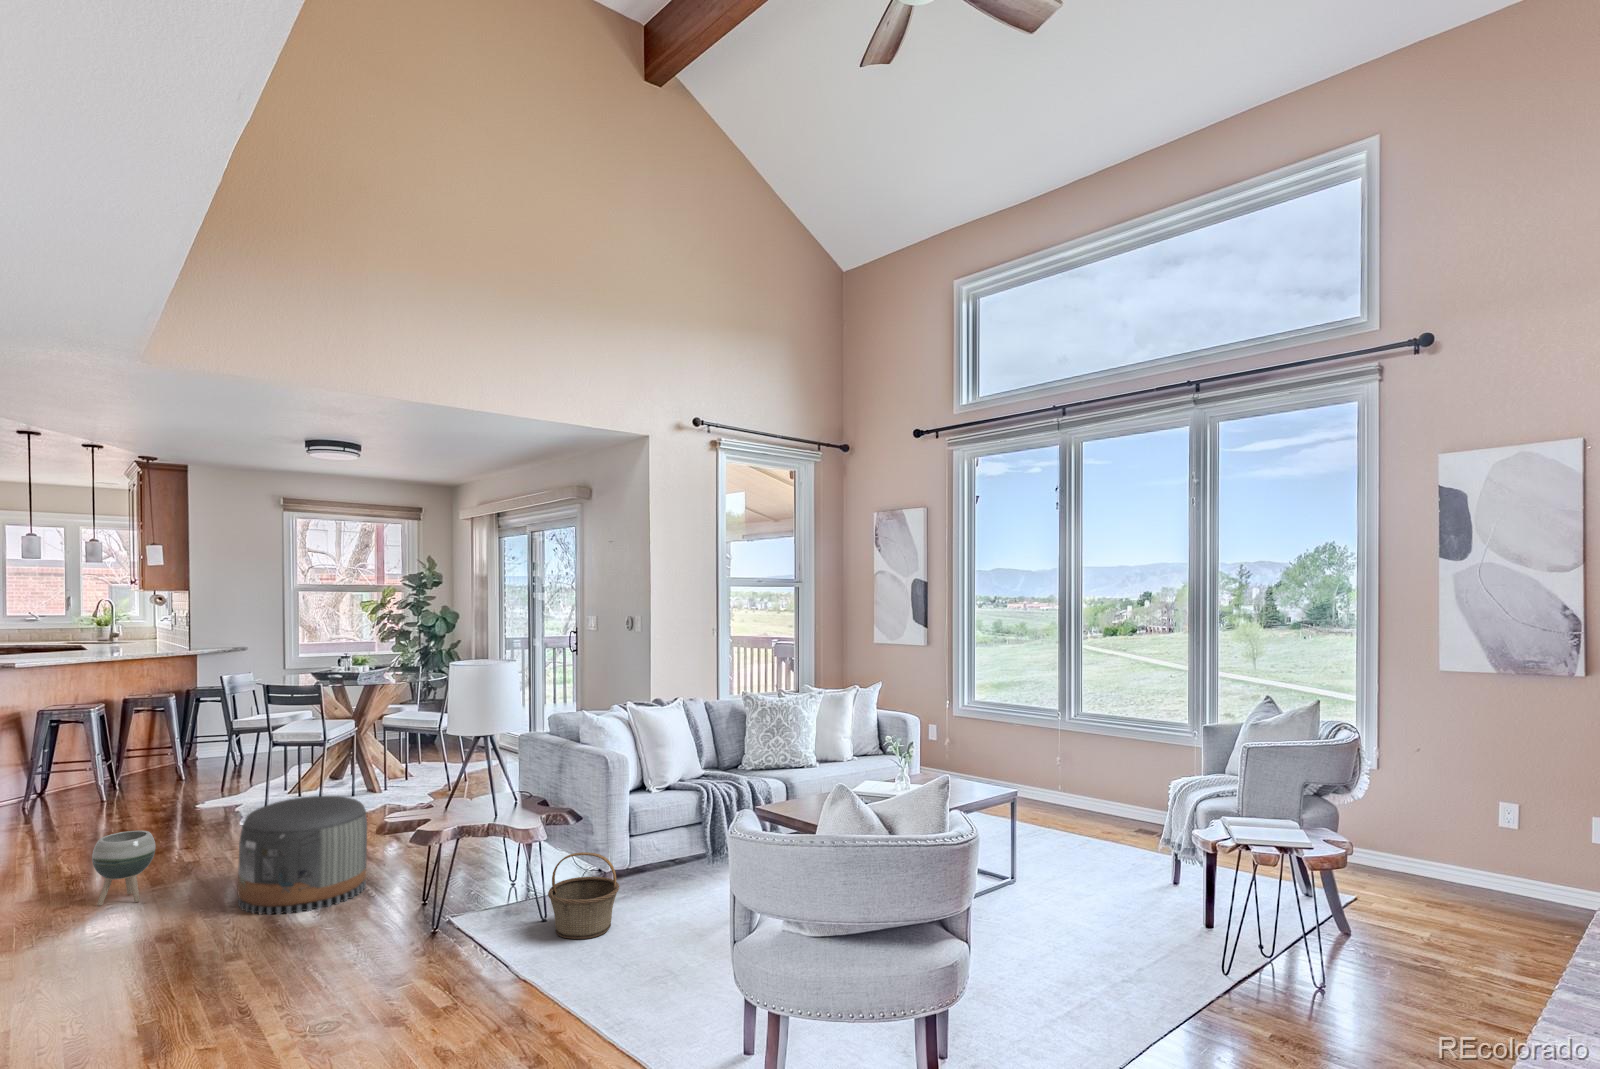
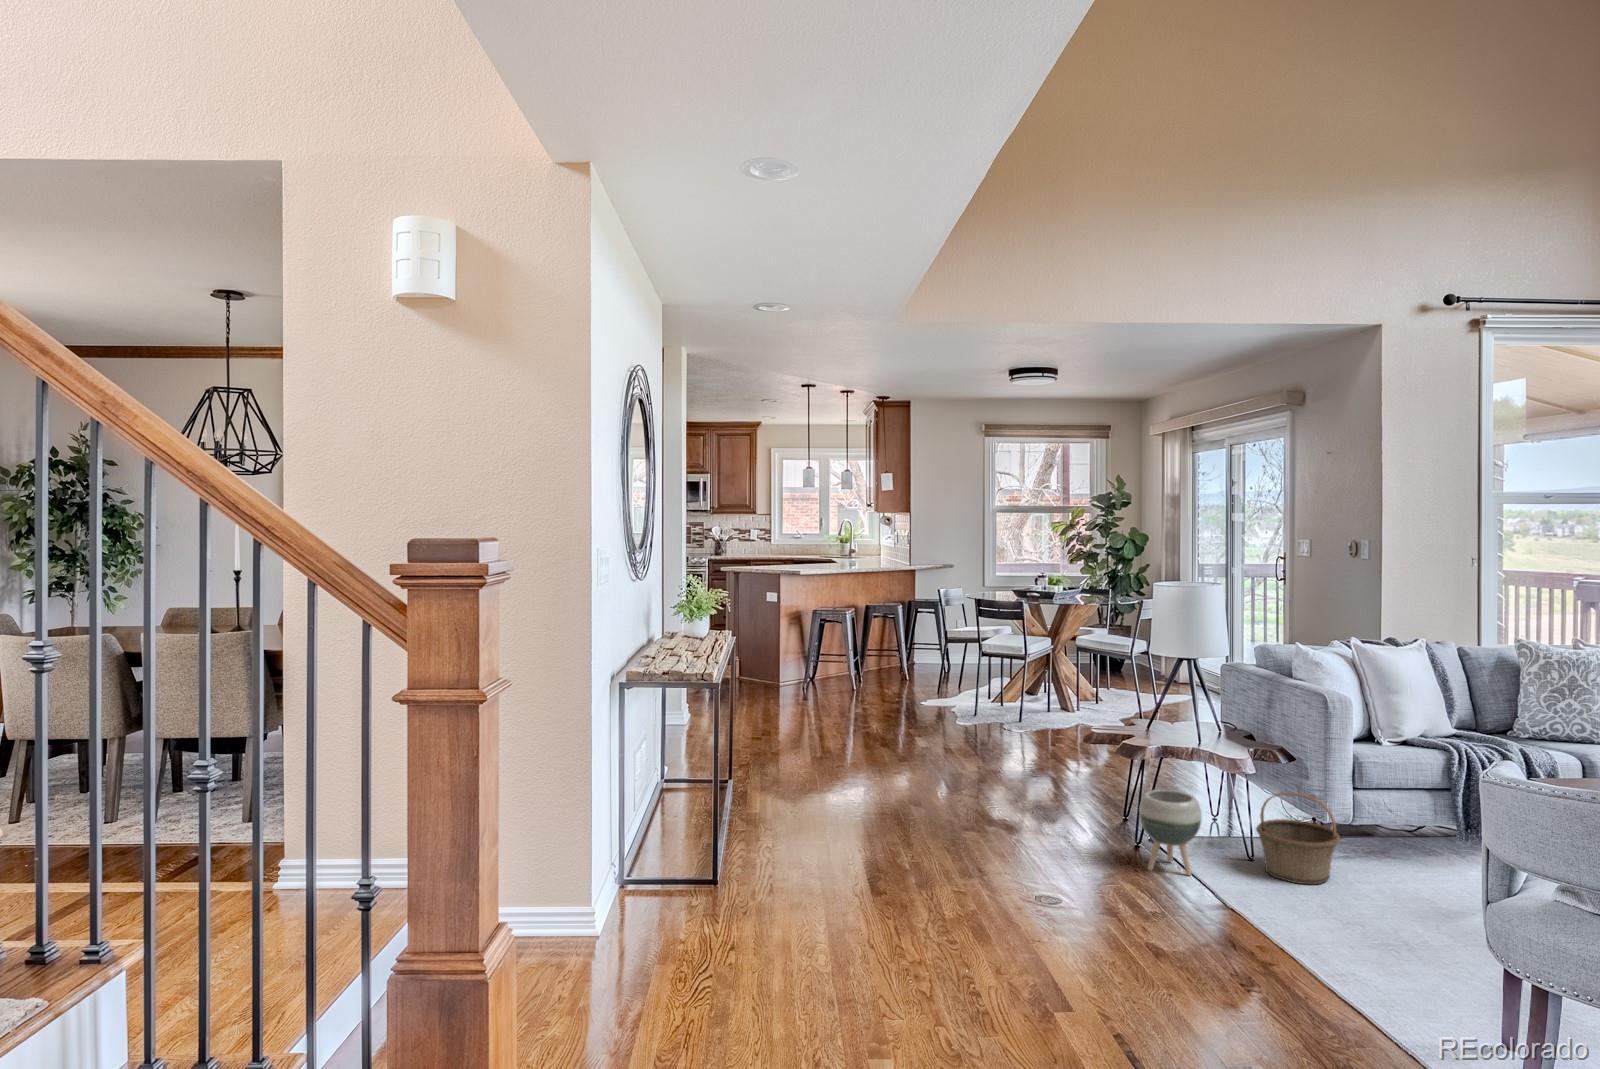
pouf: present [238,796,367,915] -> none [966,701,1071,803]
planter: present [92,831,156,906] -> present [1139,790,1202,875]

